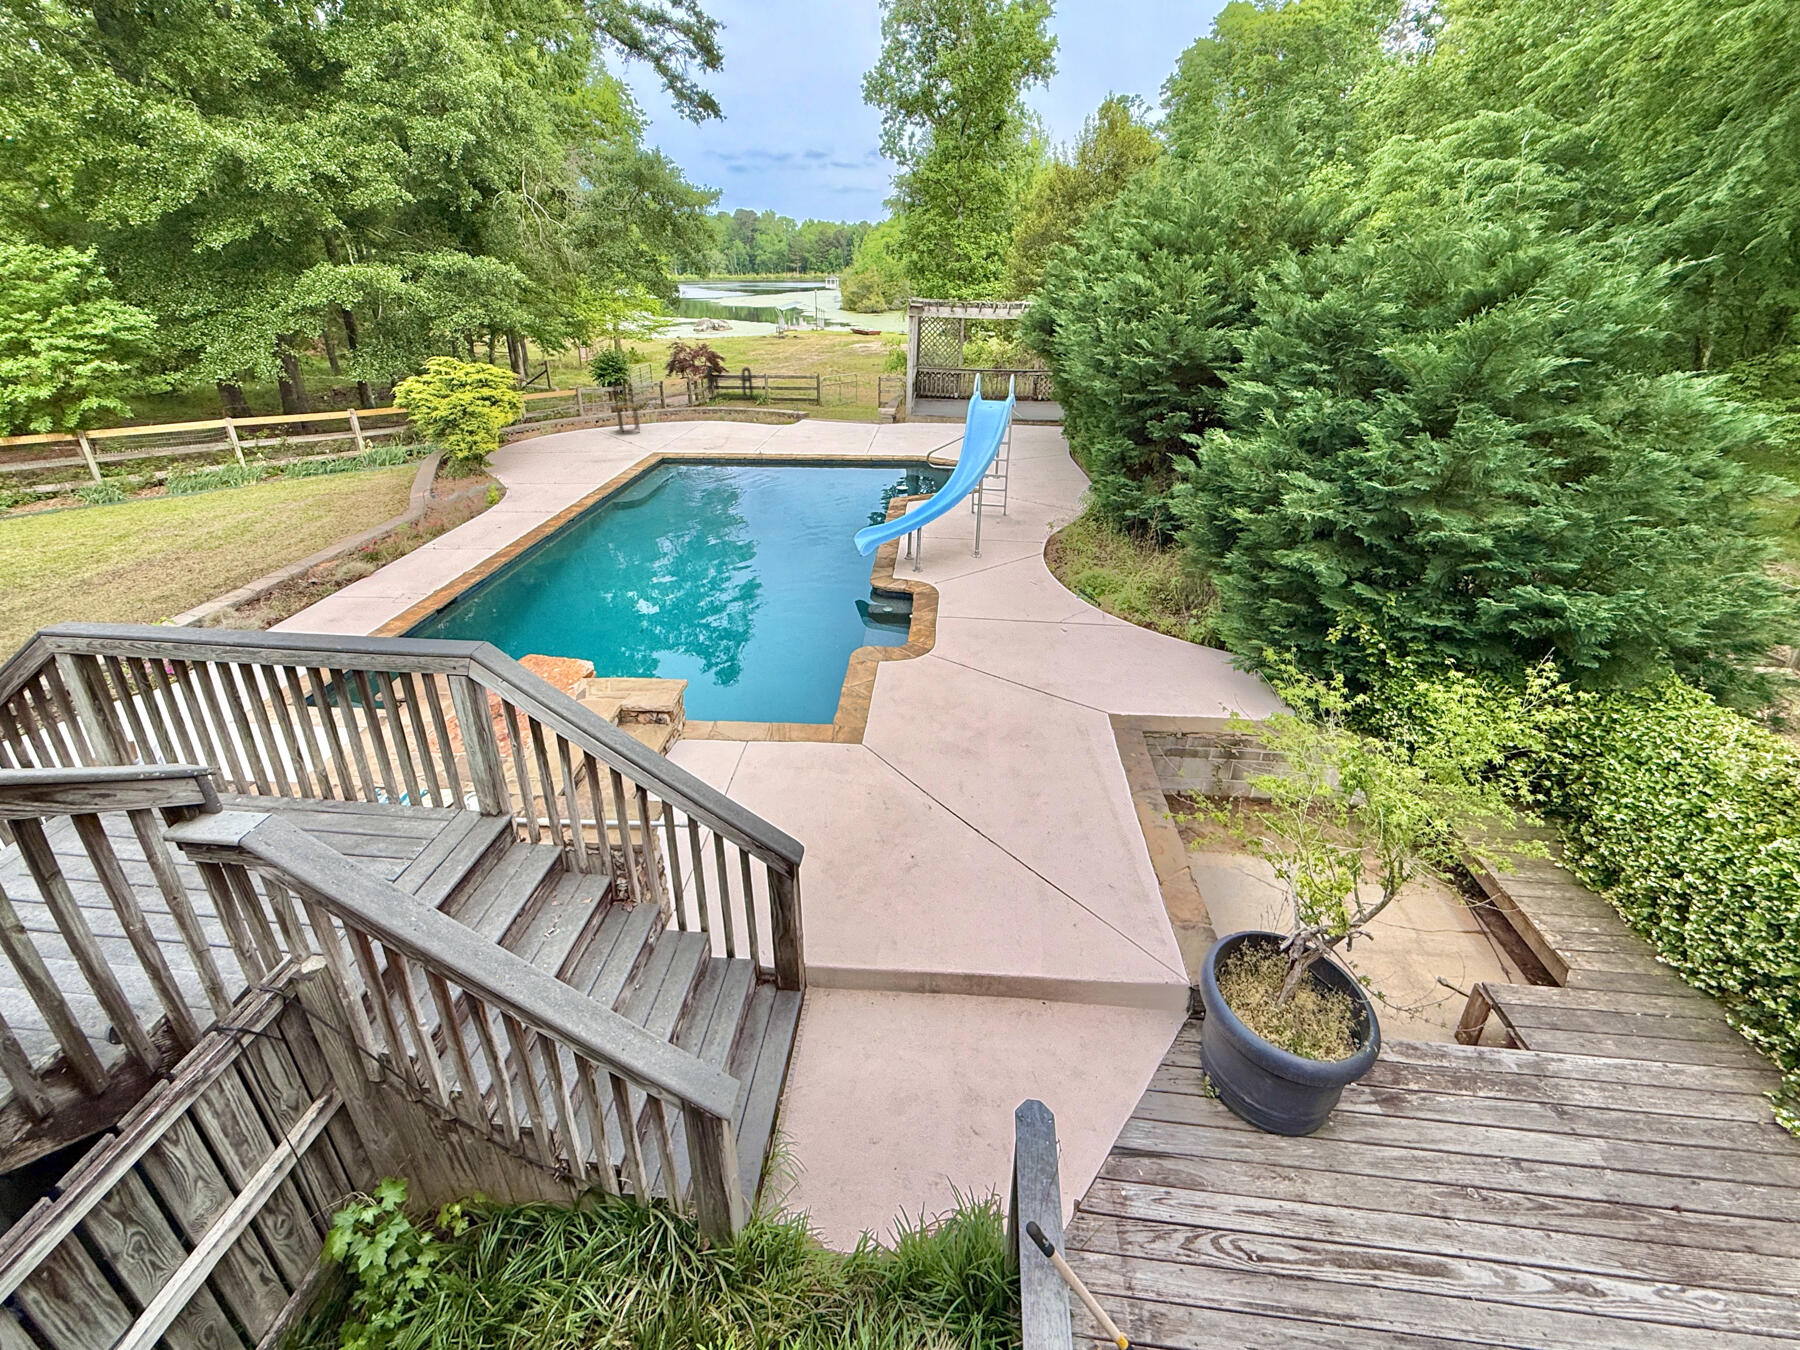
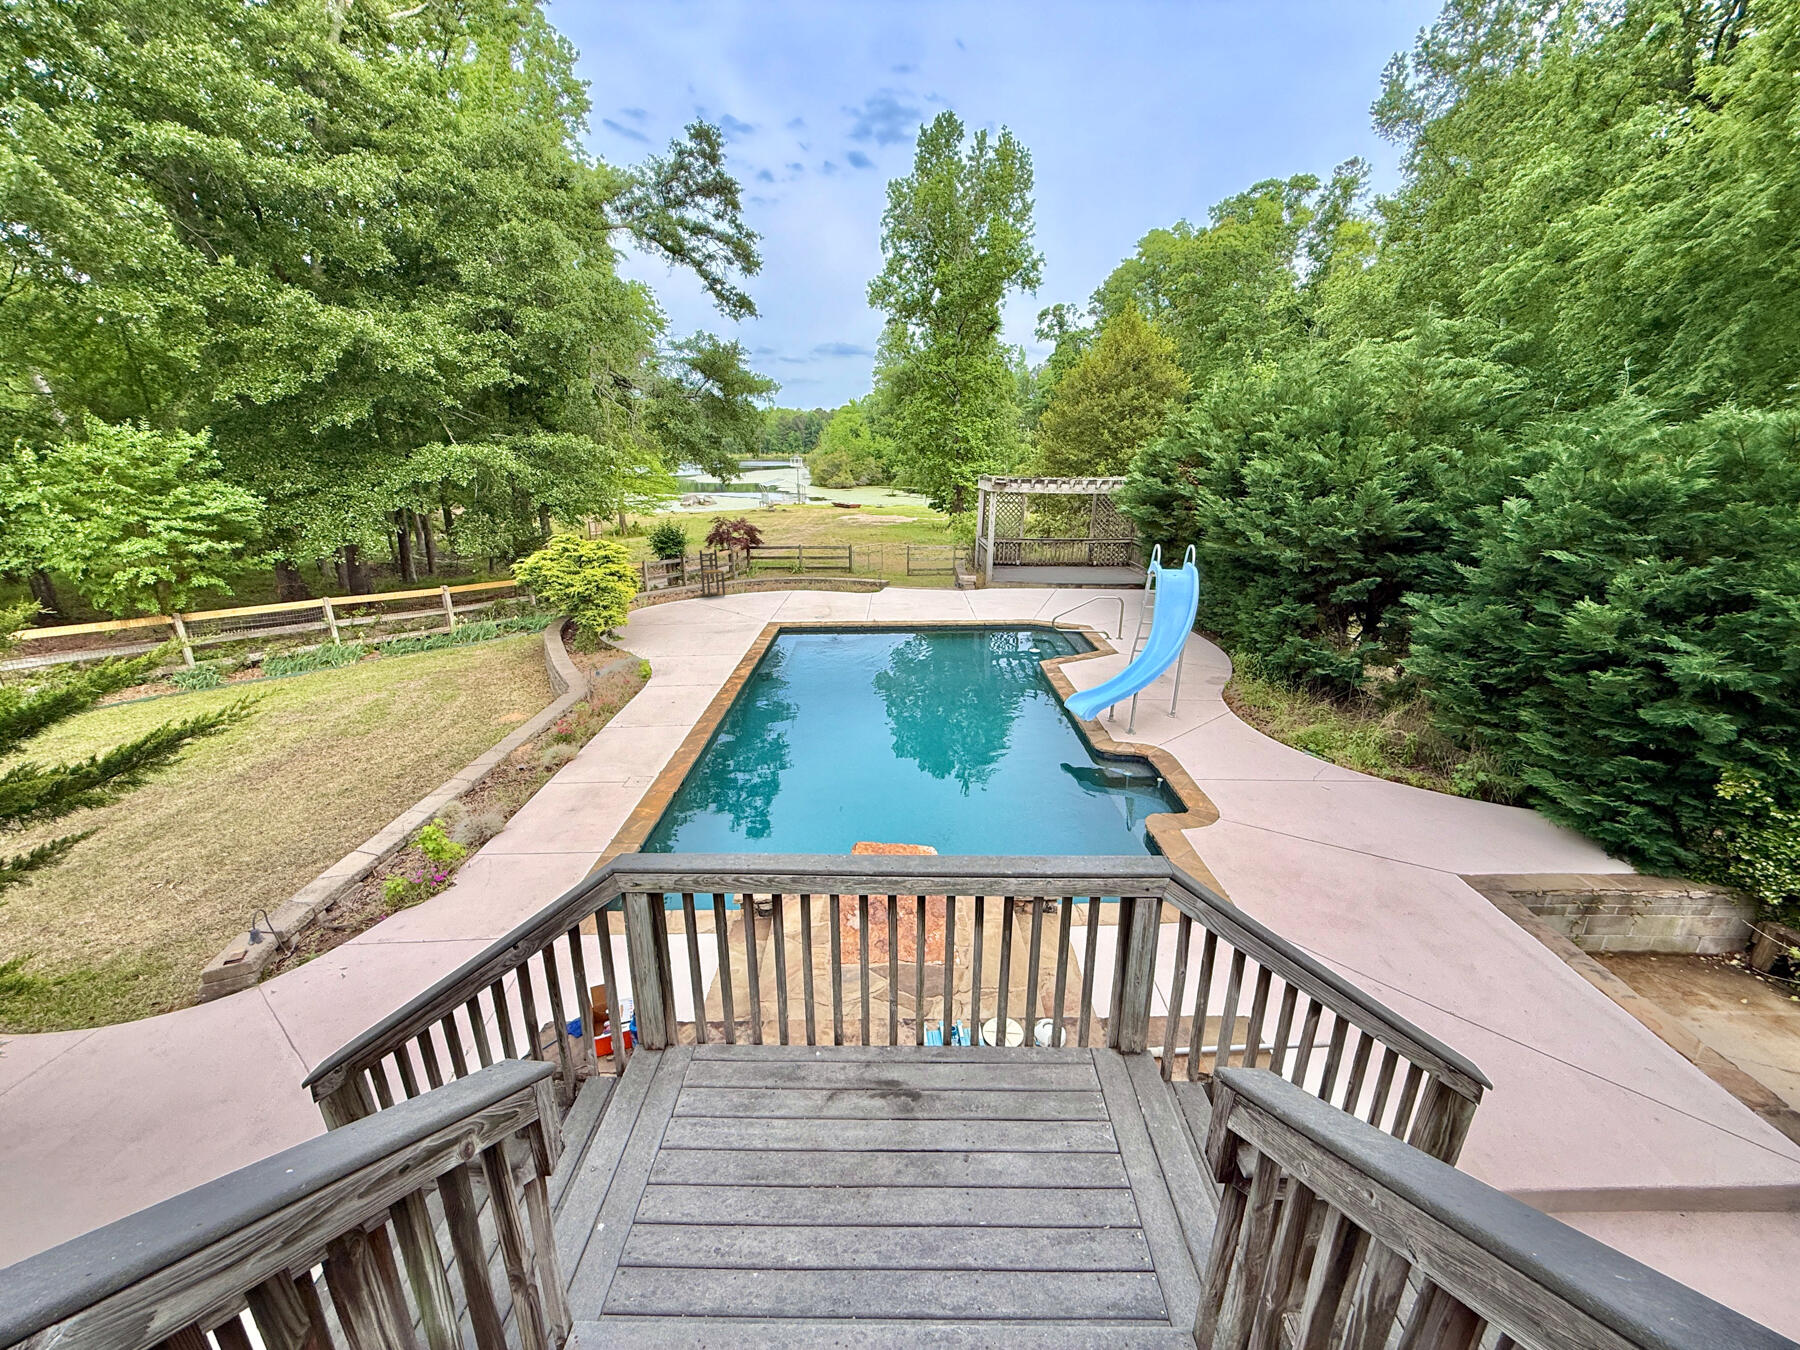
bench: present [707,367,753,398] -> none [764,530,805,559]

